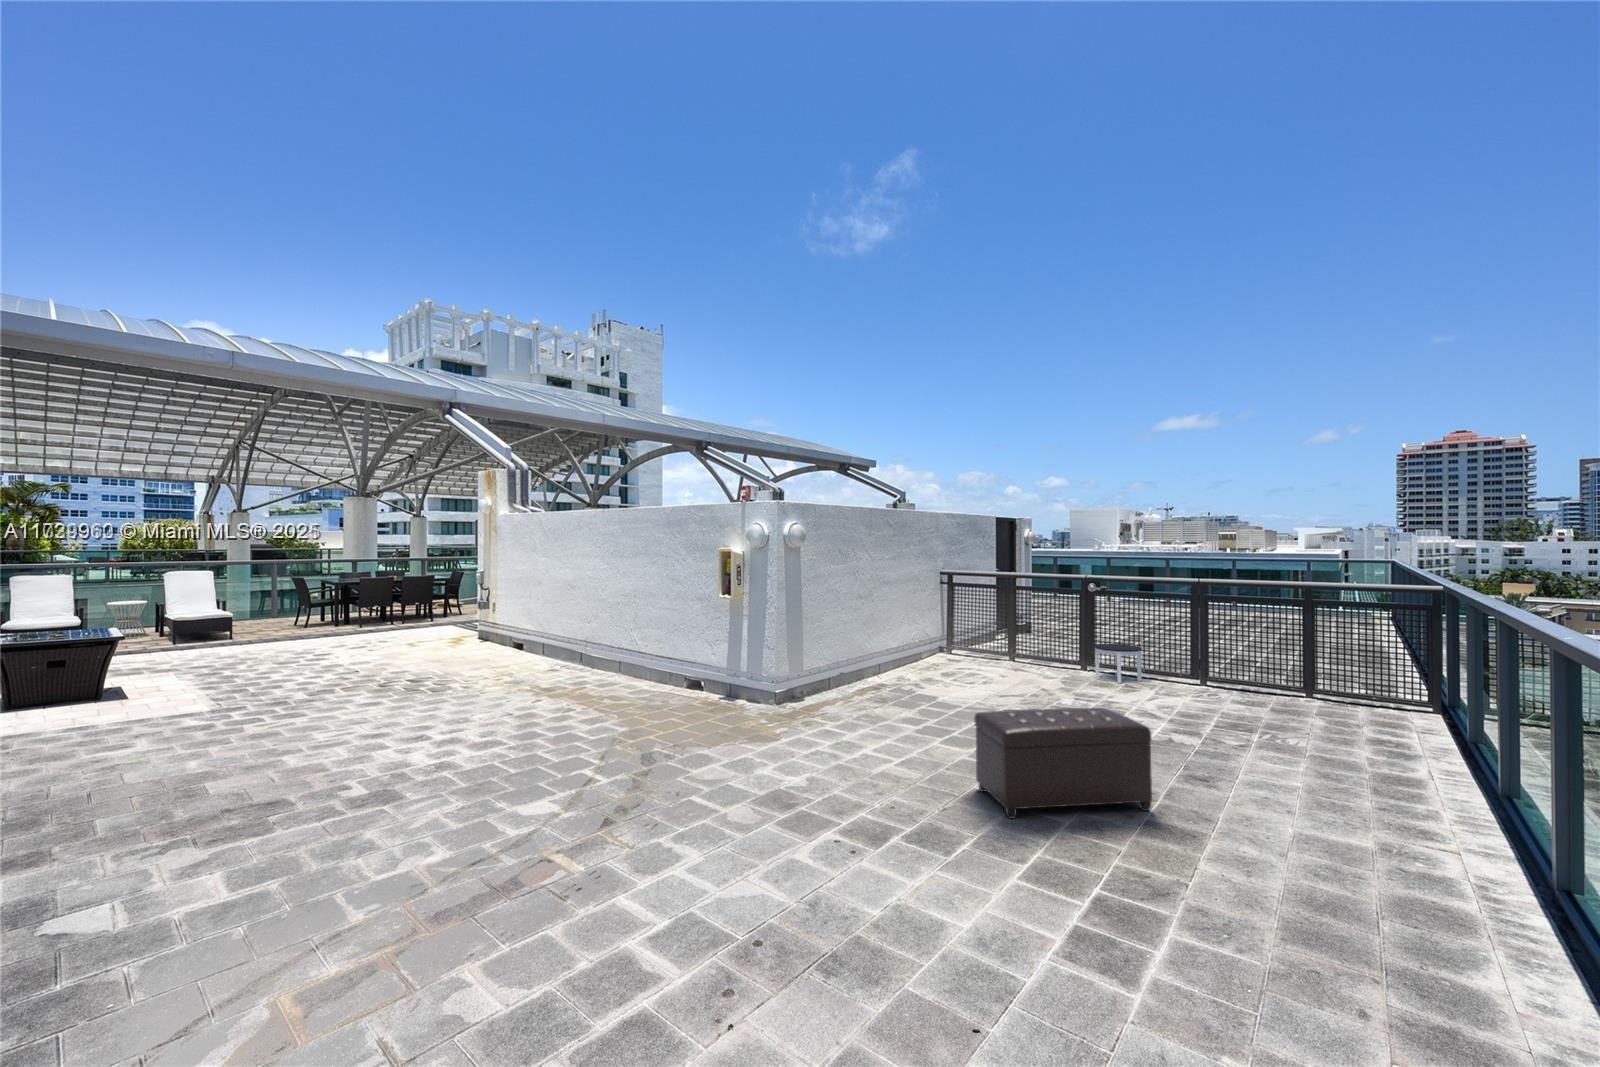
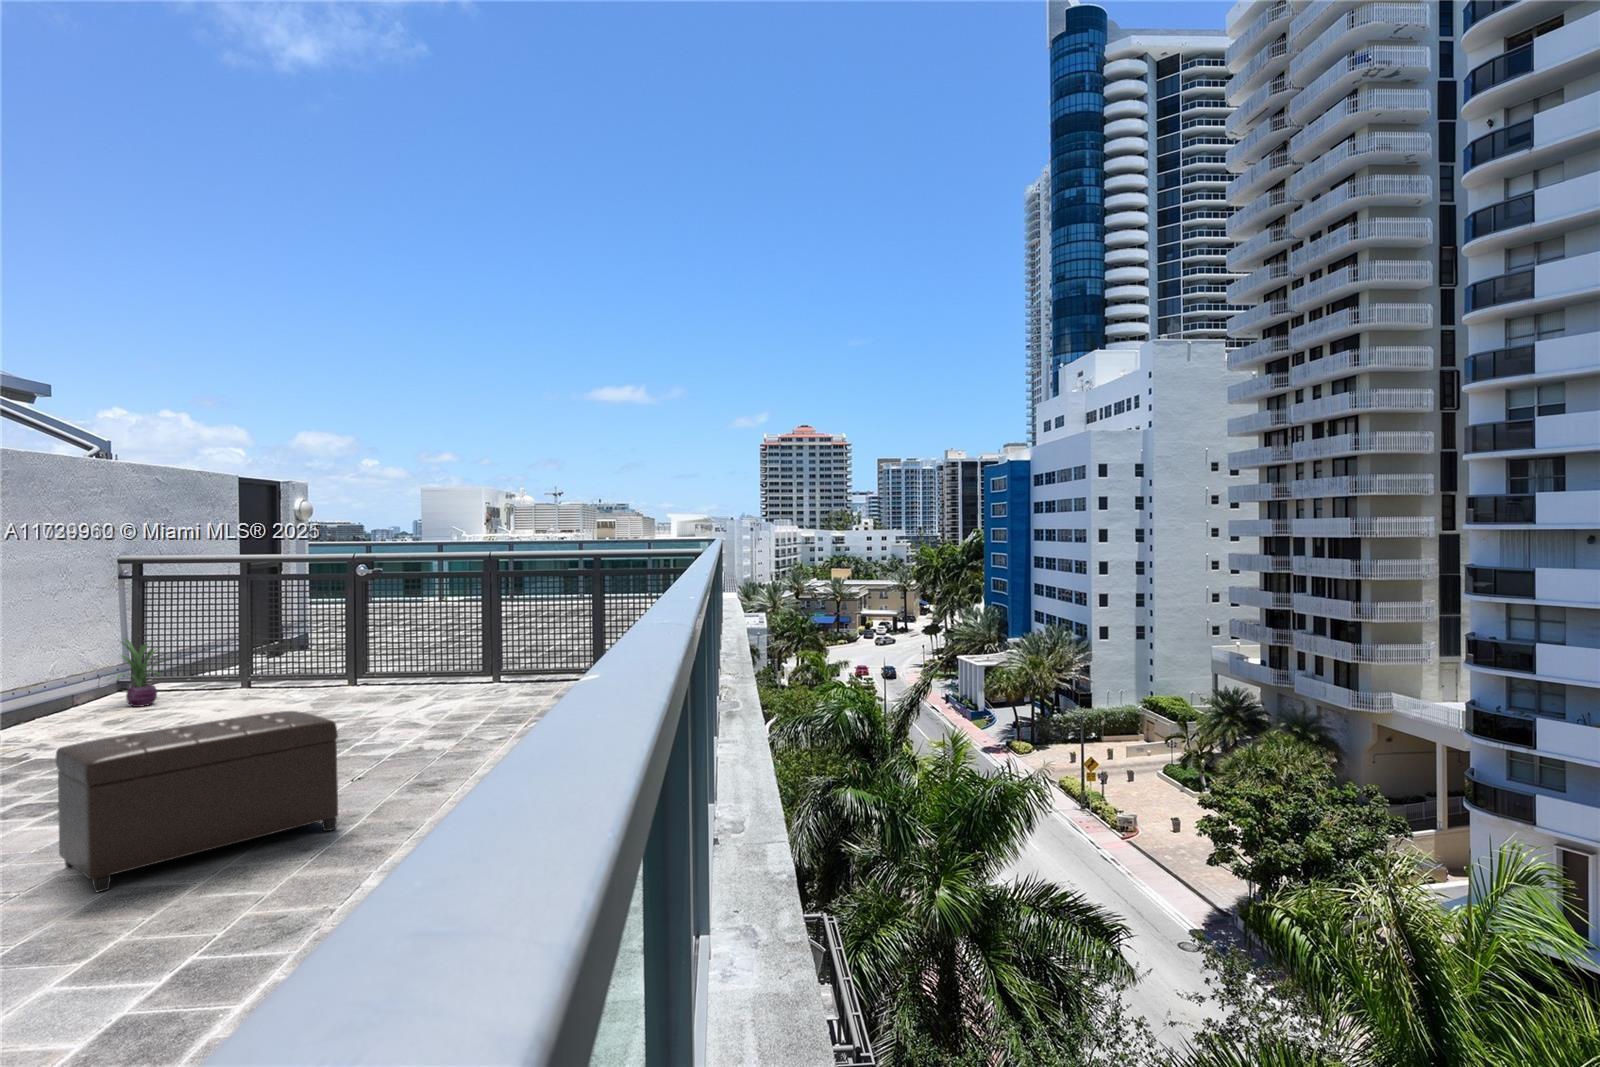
decorative plant: none [928,621,978,665] -> present [117,639,160,707]
round table: present [1094,644,1142,683] -> none [365,644,427,695]

